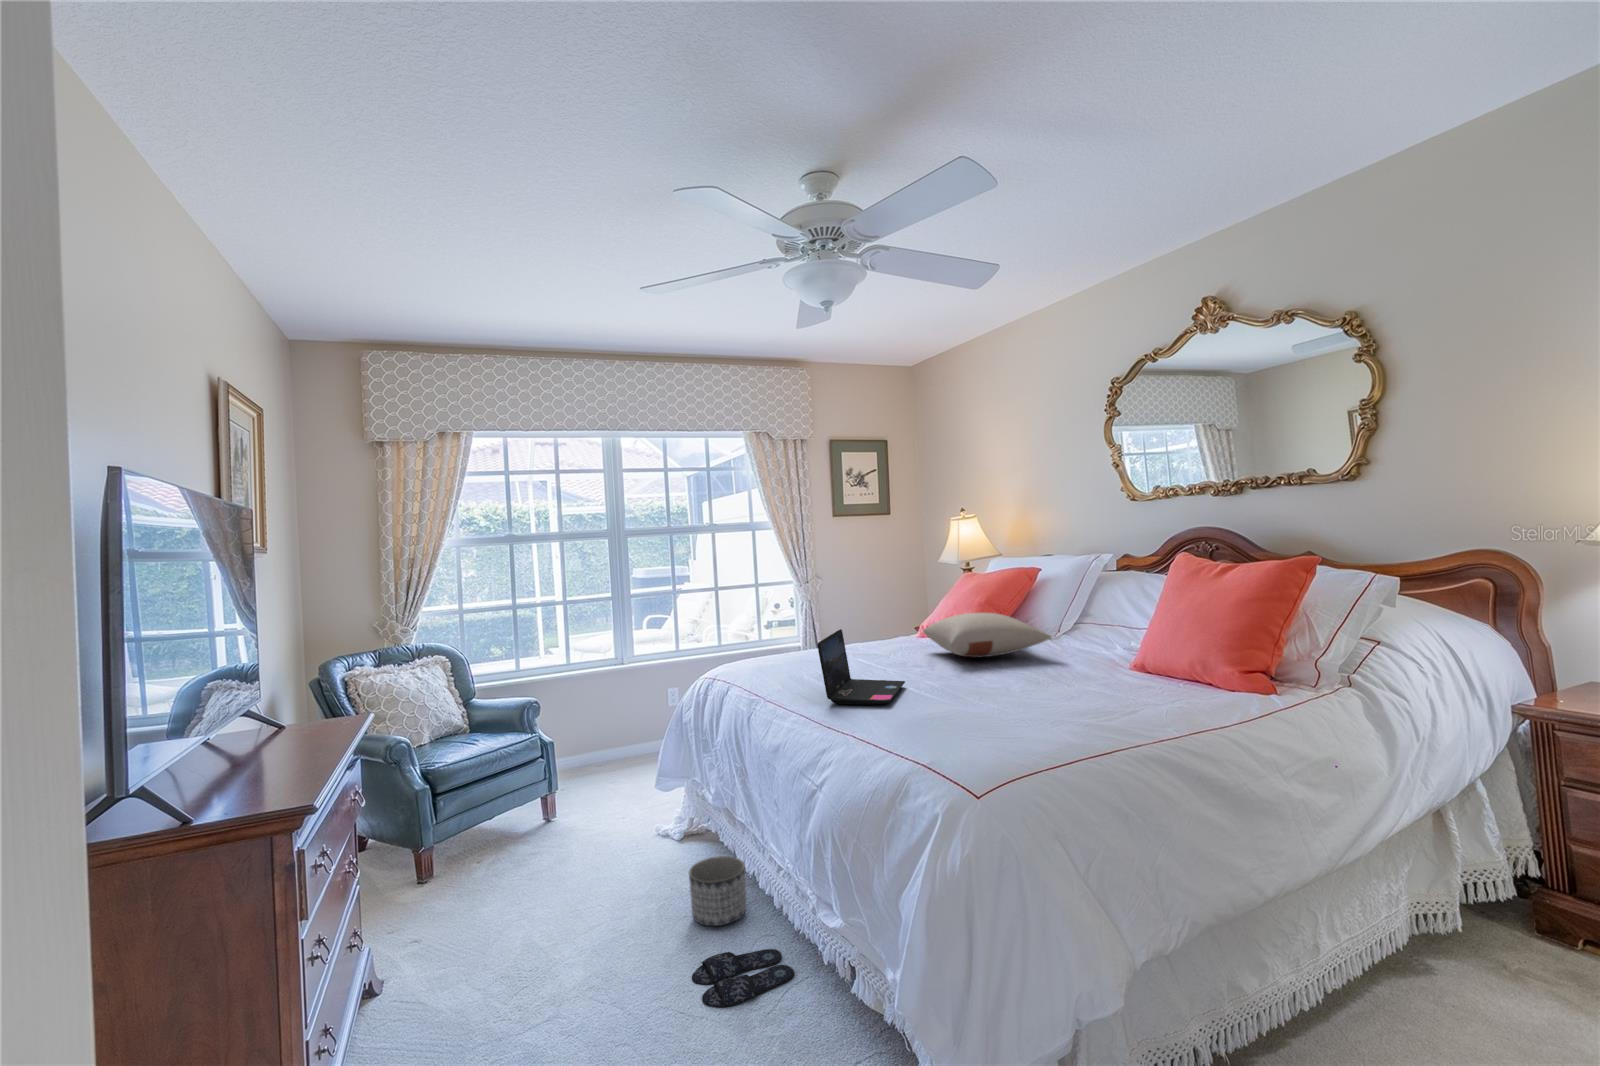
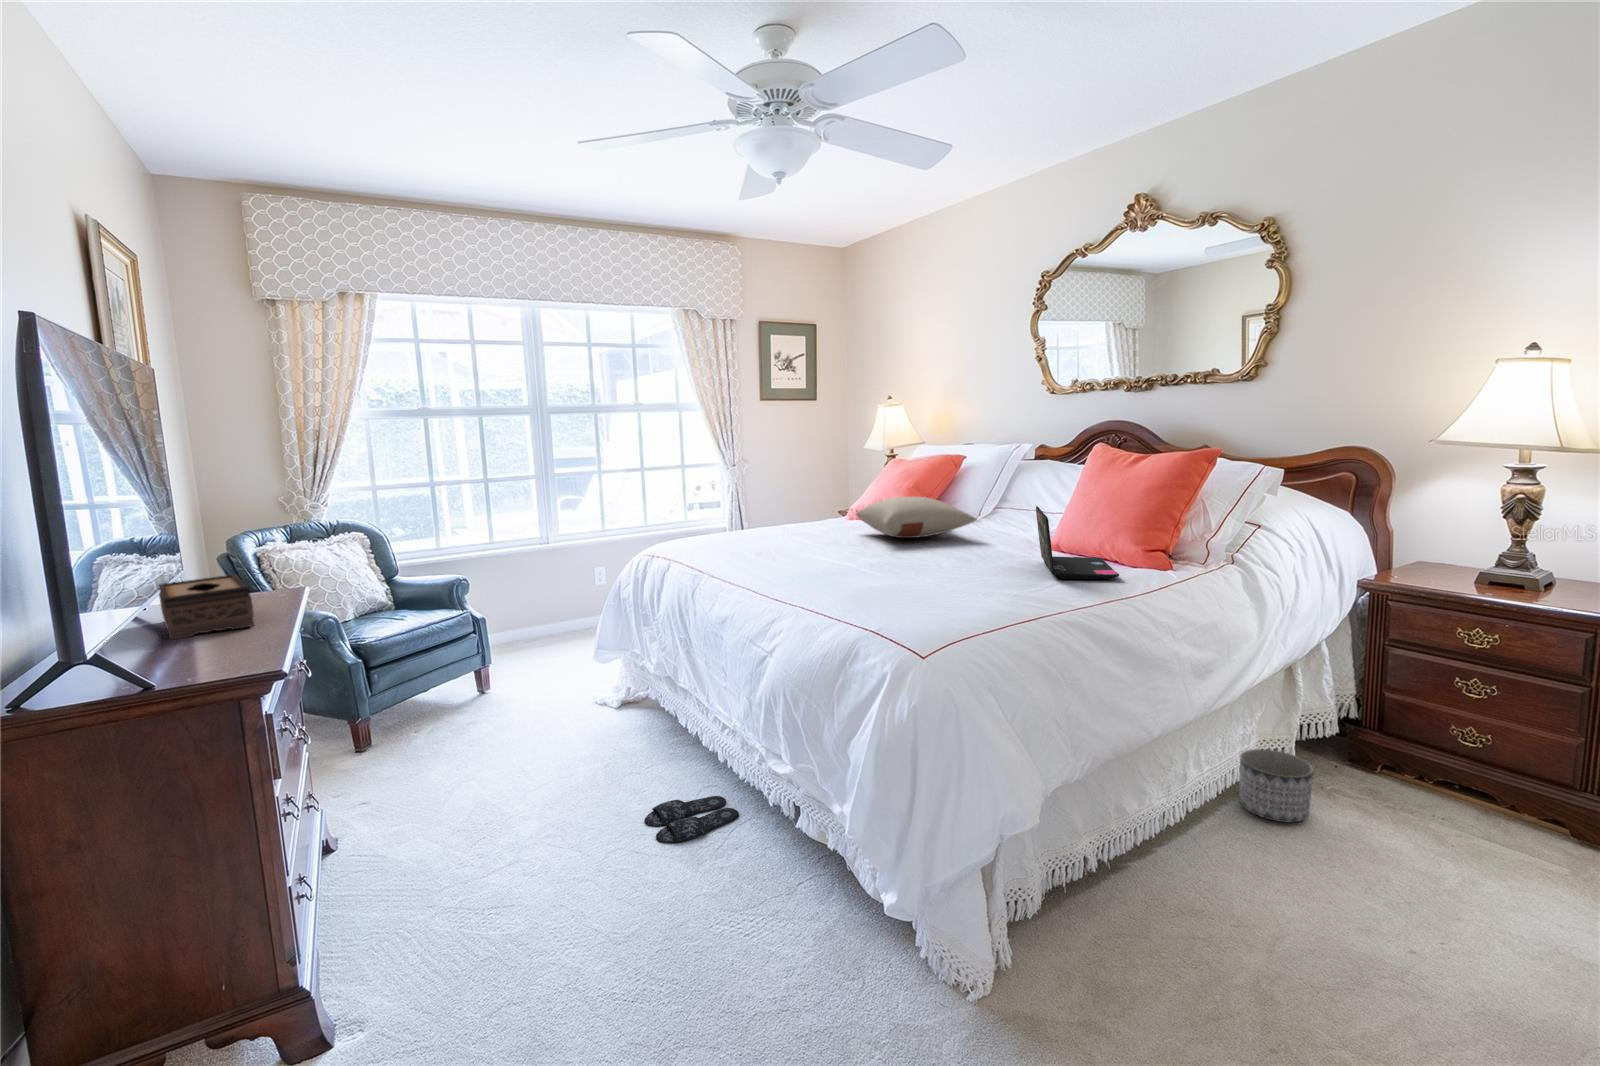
laptop: present [818,629,905,705] -> present [1036,506,1119,579]
tissue box: none [219,707,304,777] -> present [159,575,254,639]
planter: present [689,856,746,926] -> present [1239,749,1314,822]

